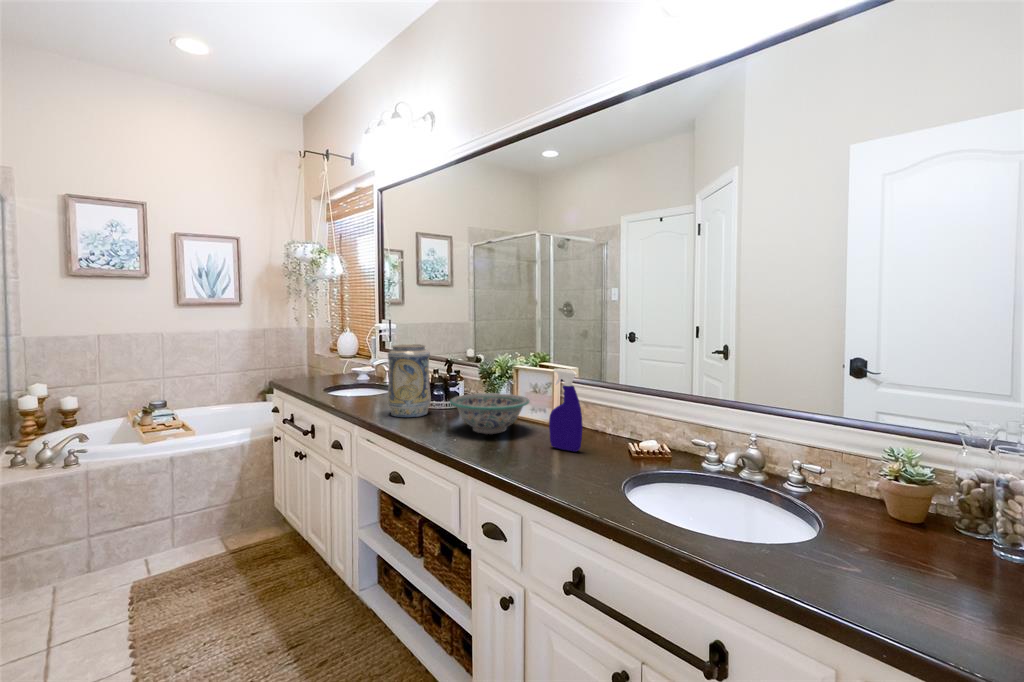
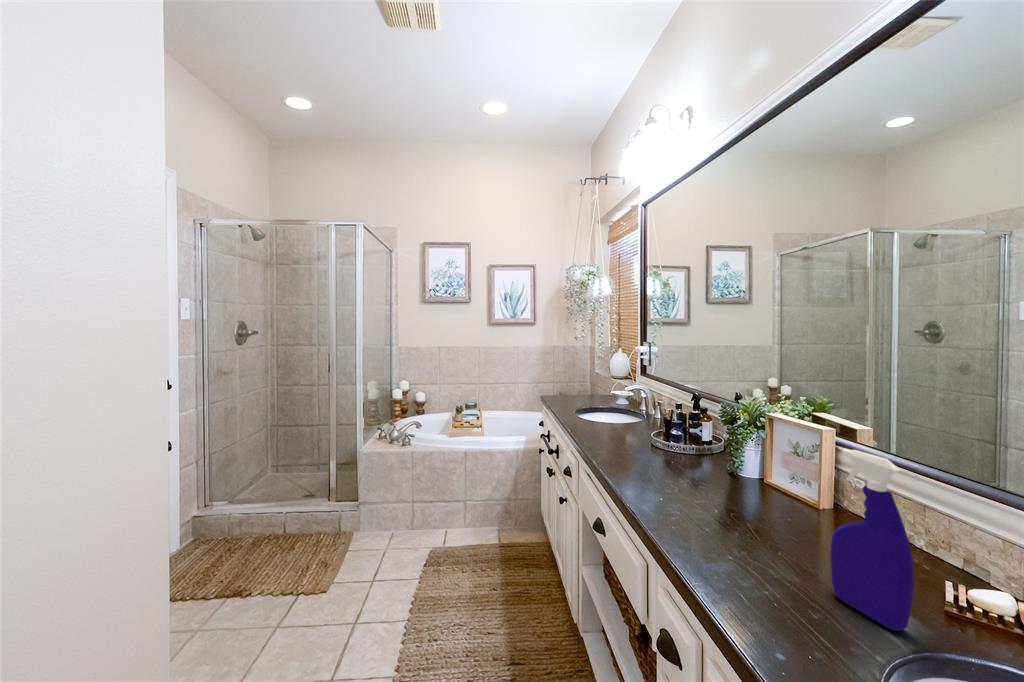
decorative vase: present [387,344,431,417] -> none [611,372,665,465]
decorative bowl: present [450,393,529,434] -> none [668,452,806,526]

